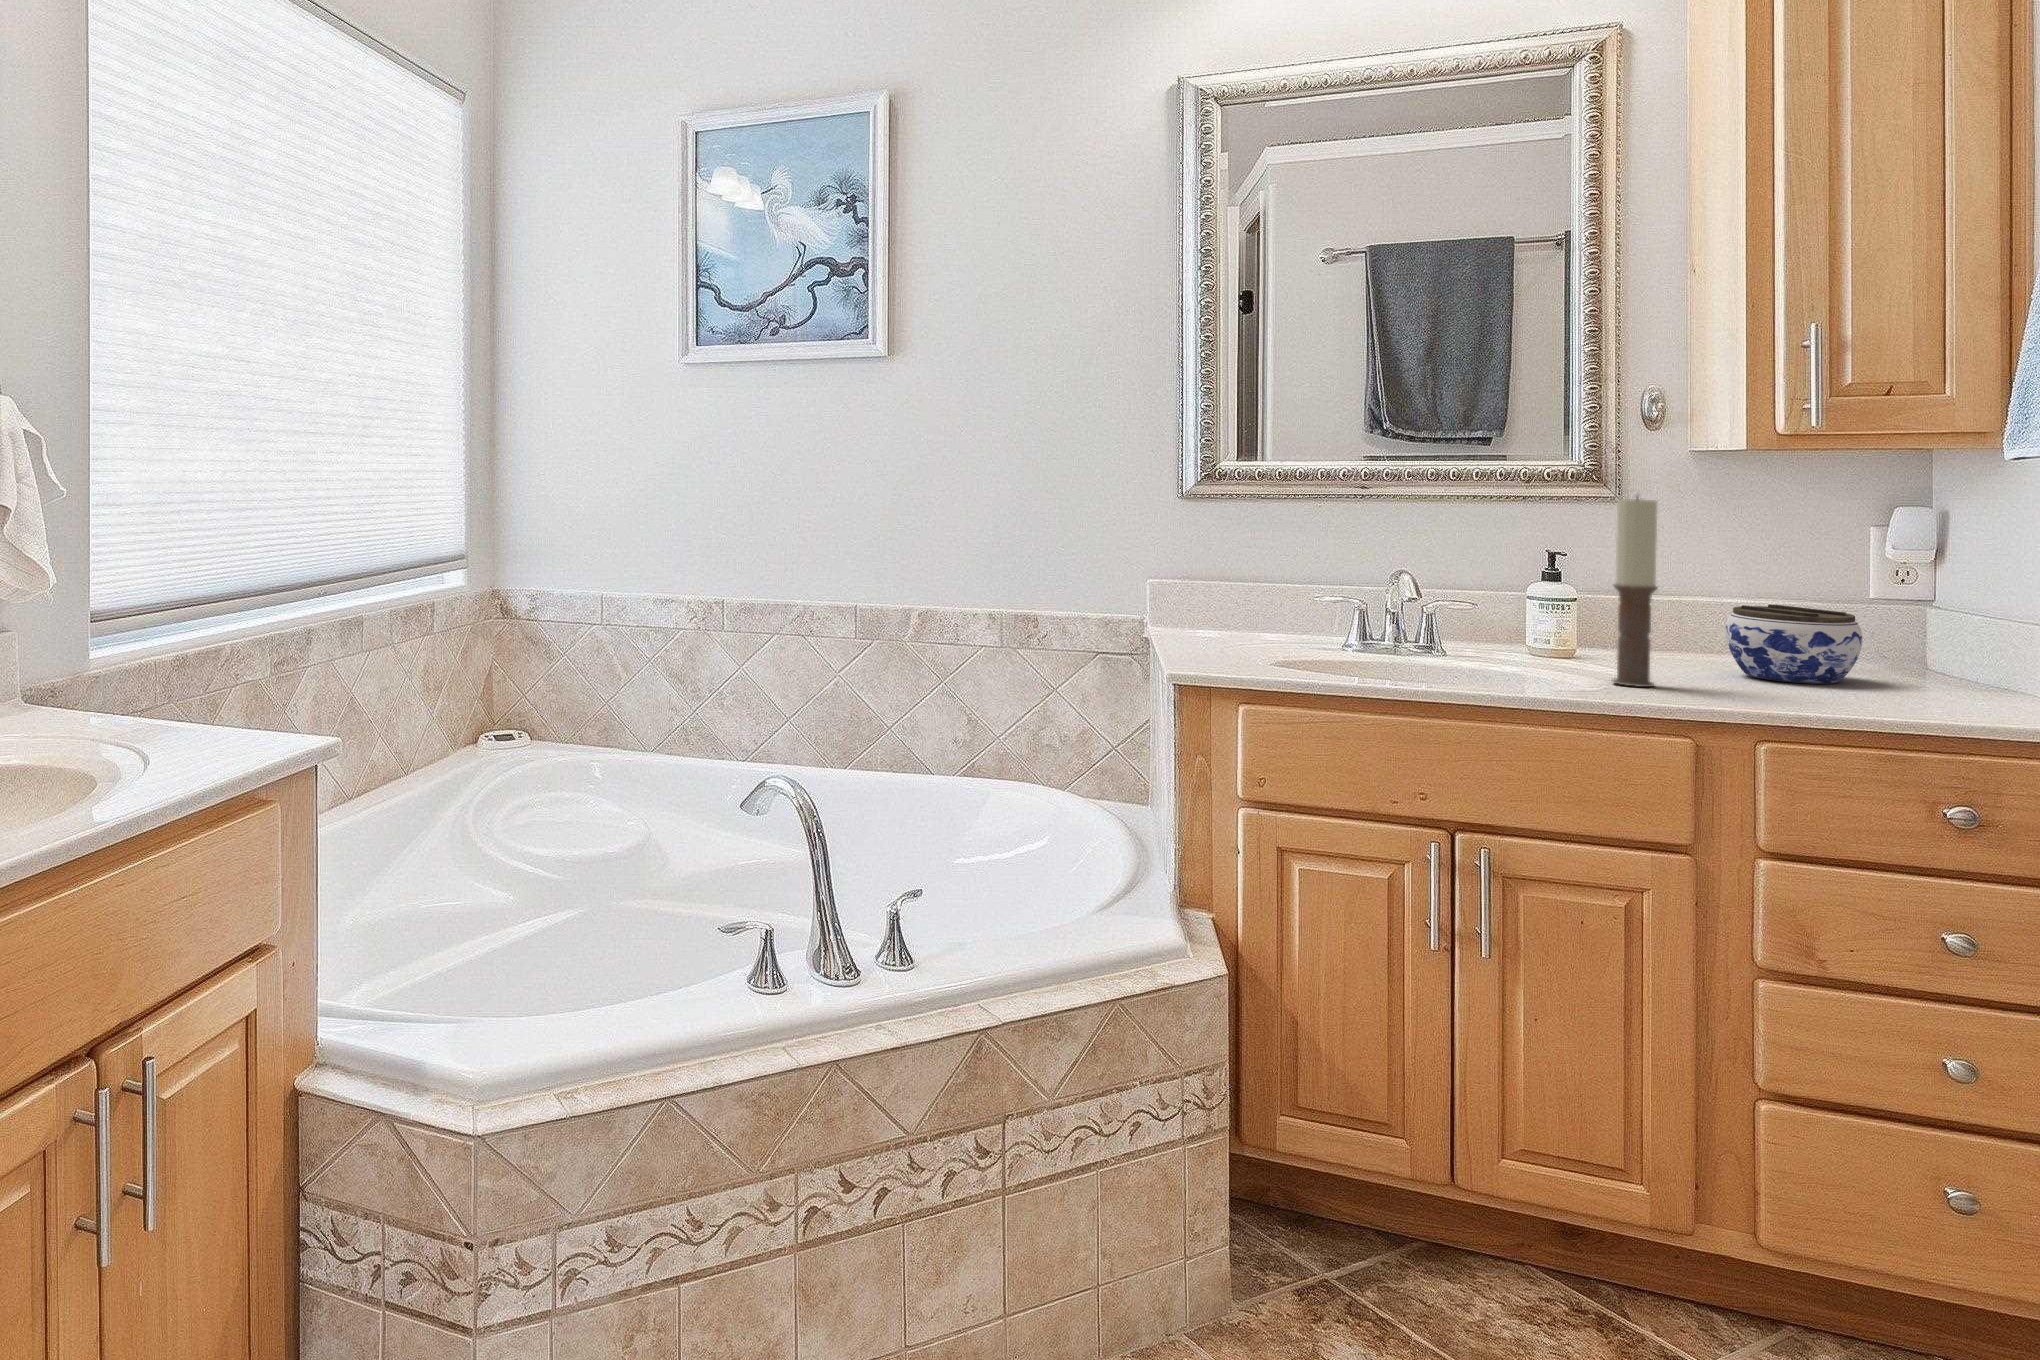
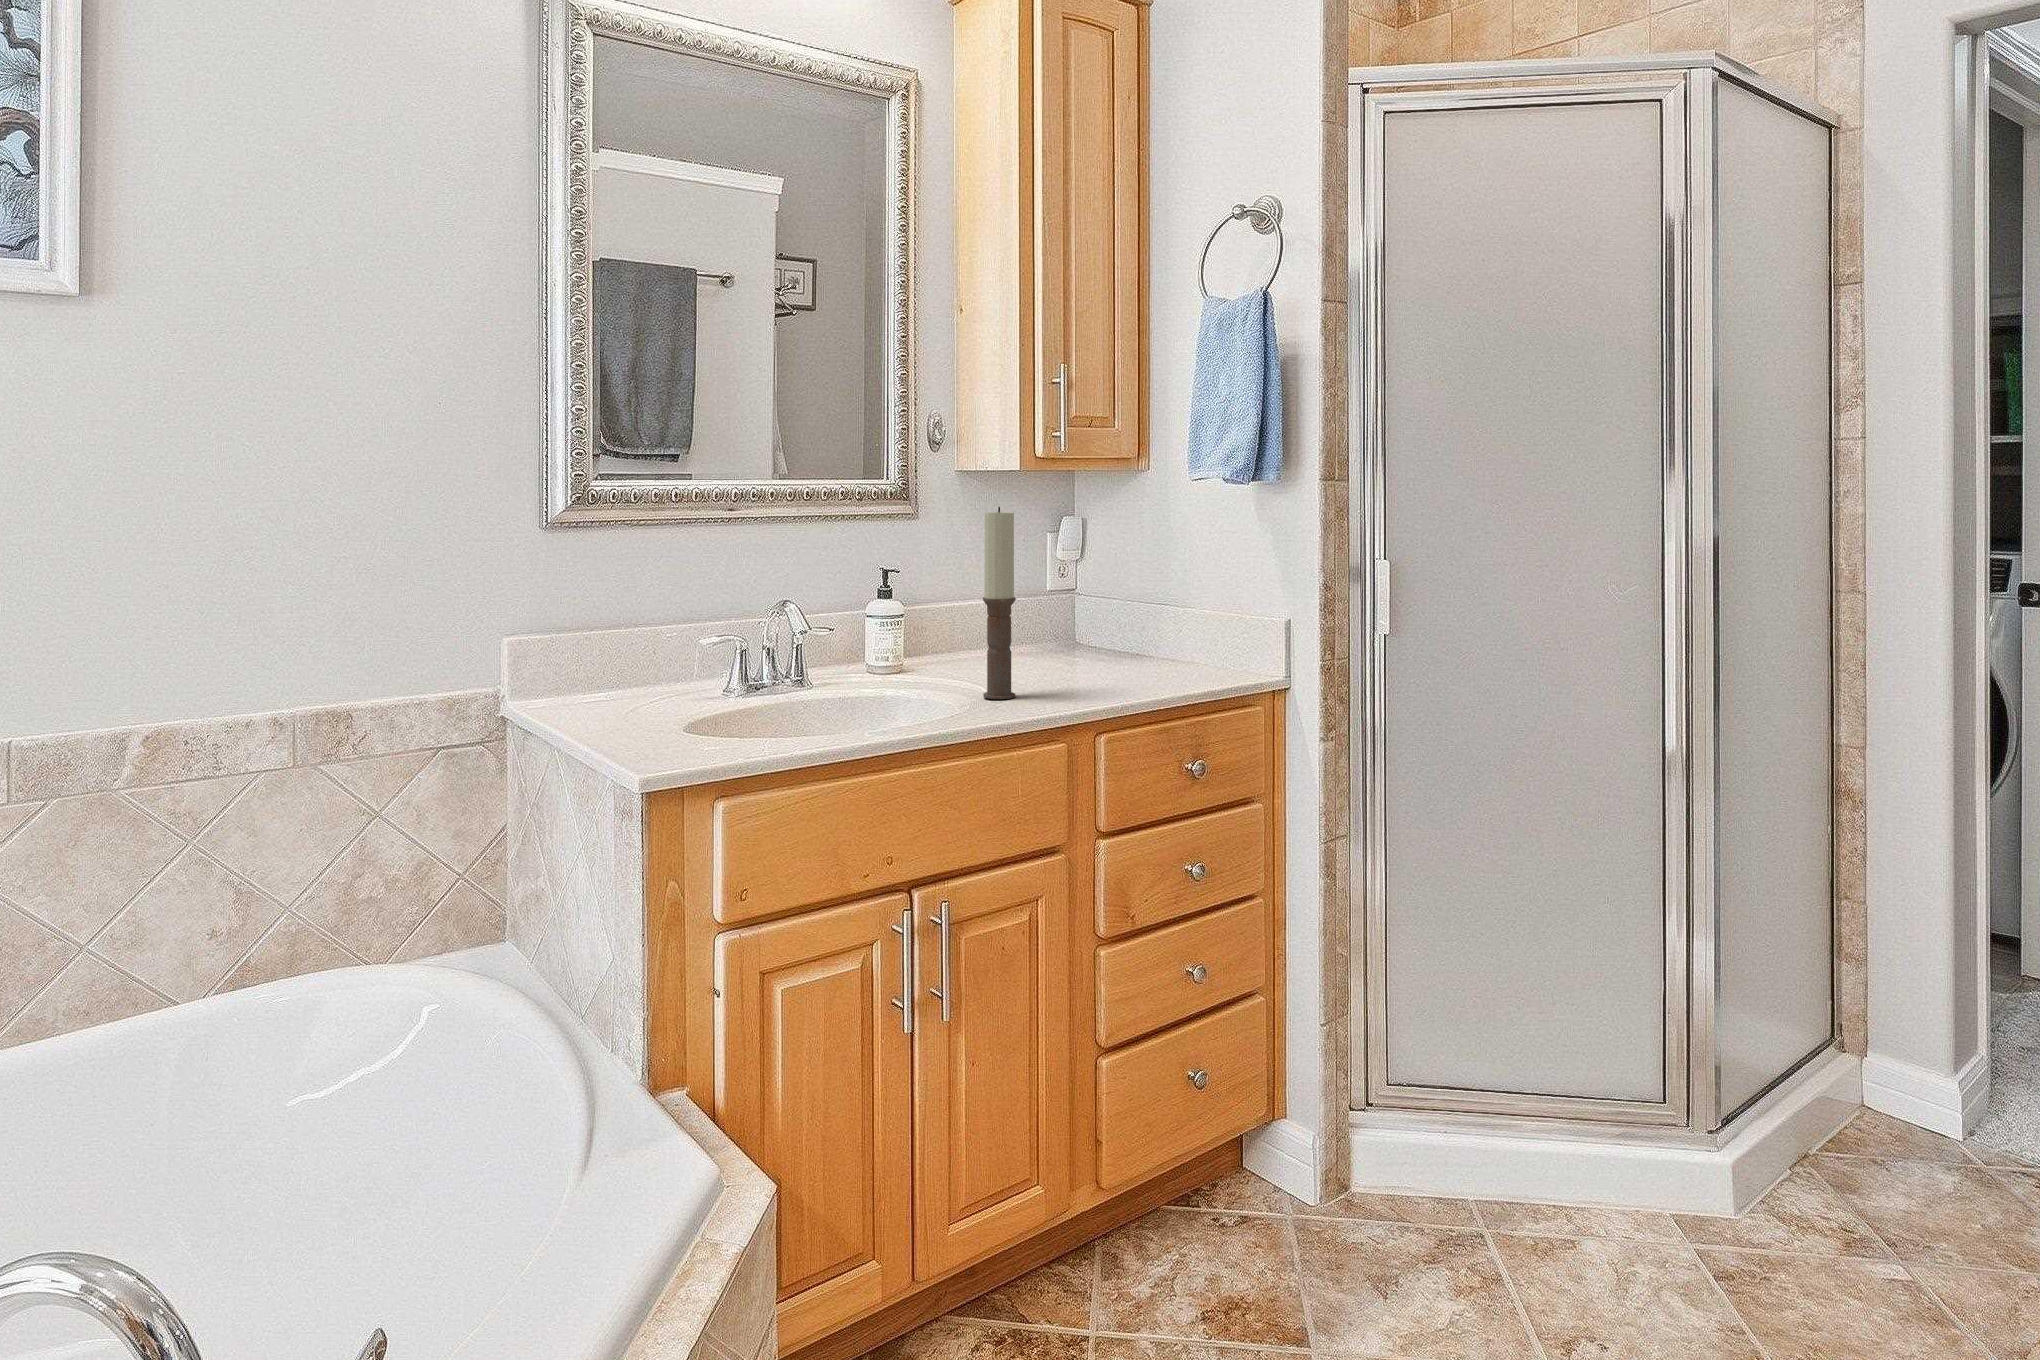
jar: present [1726,604,1862,684] -> none [1024,605,1109,674]

